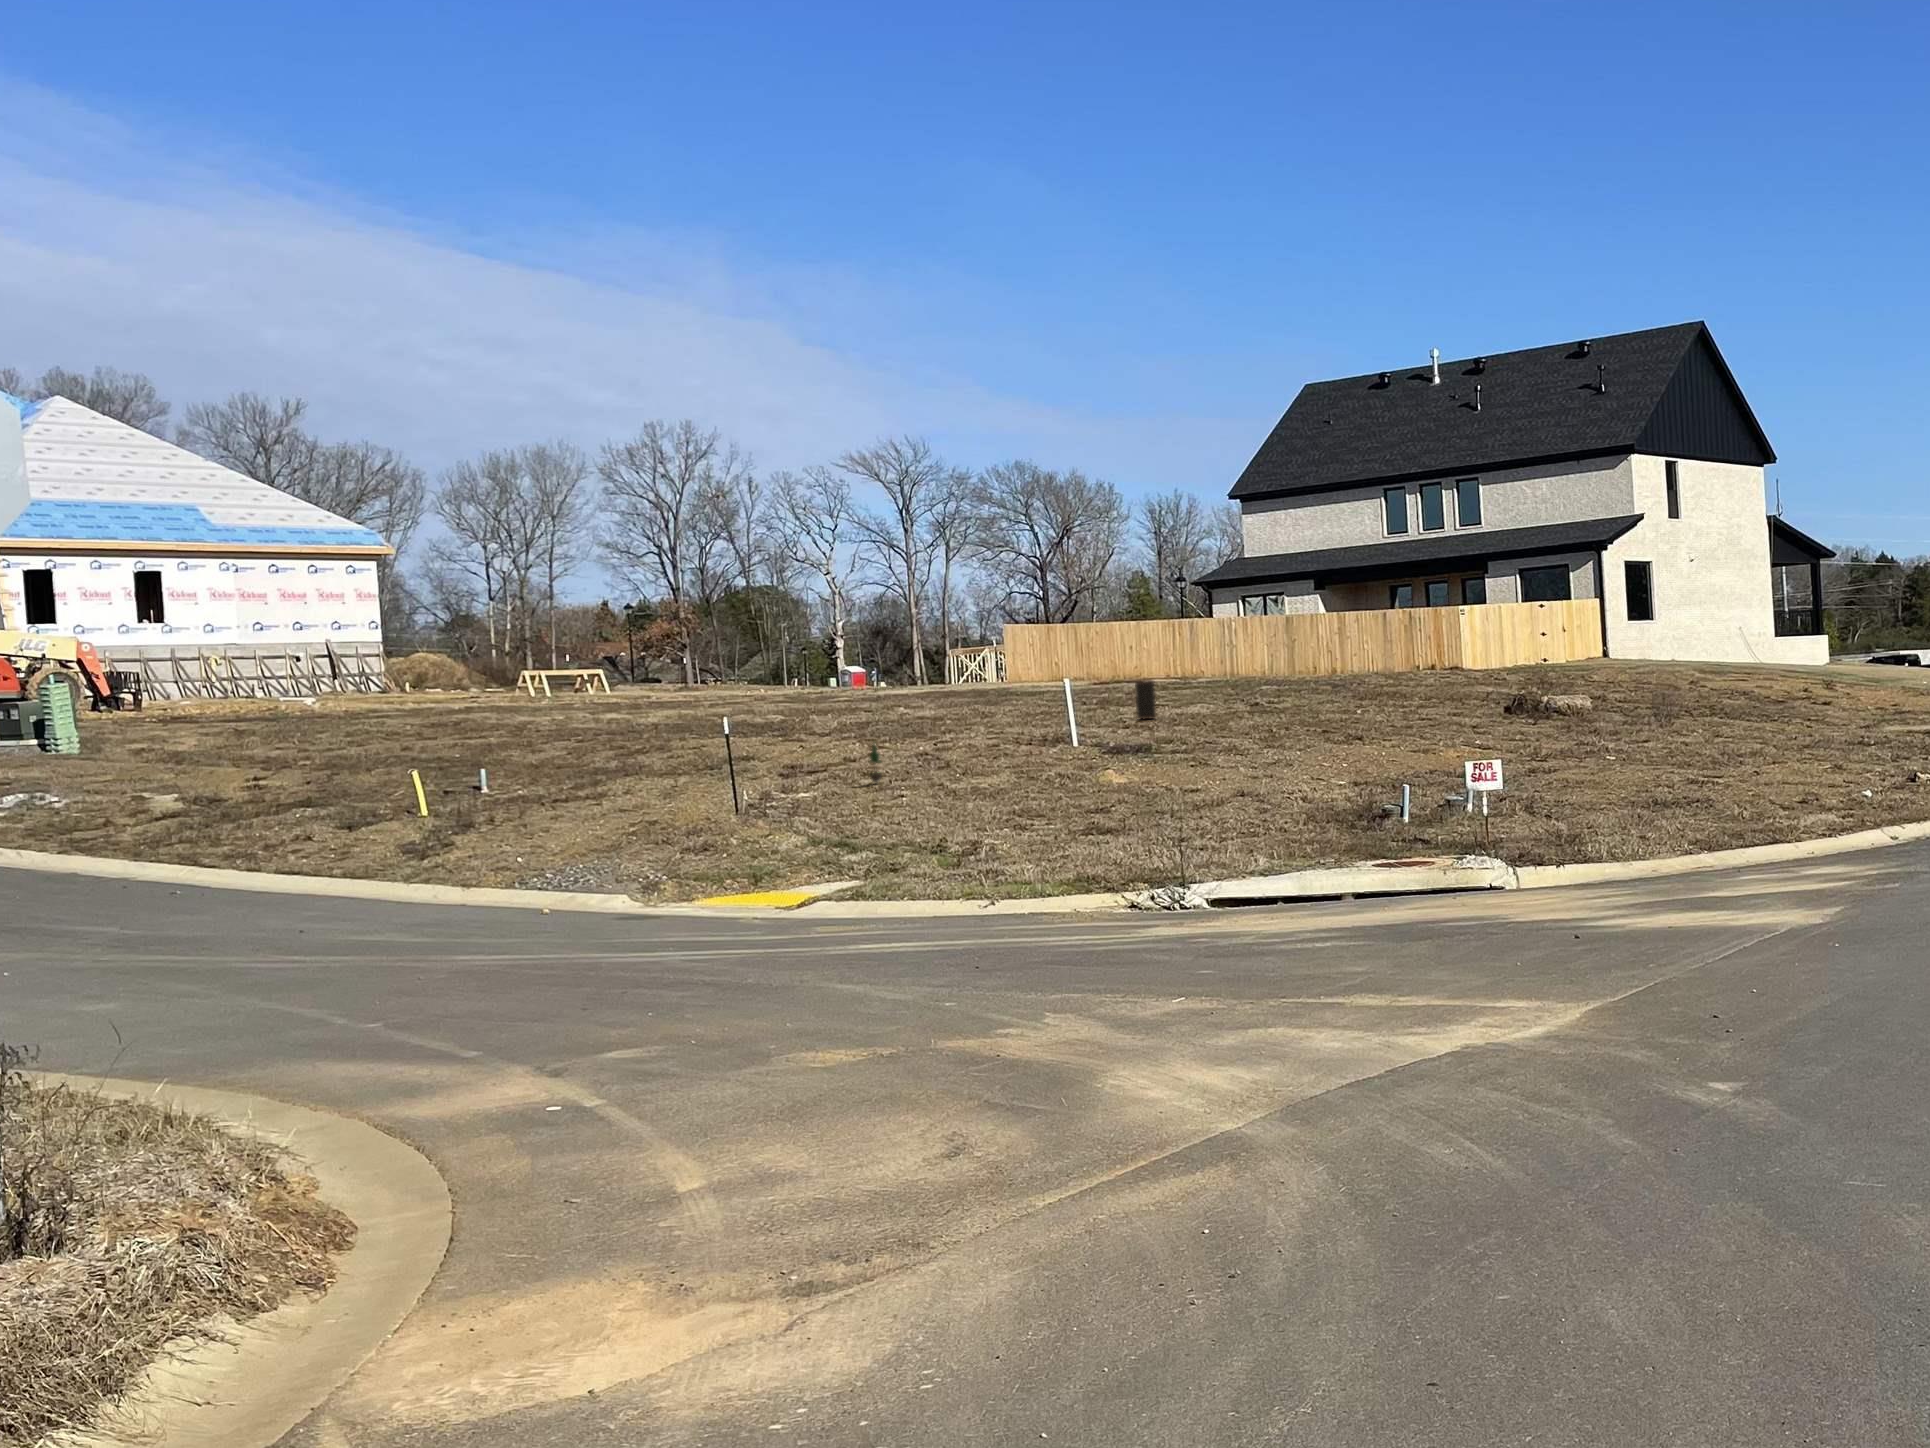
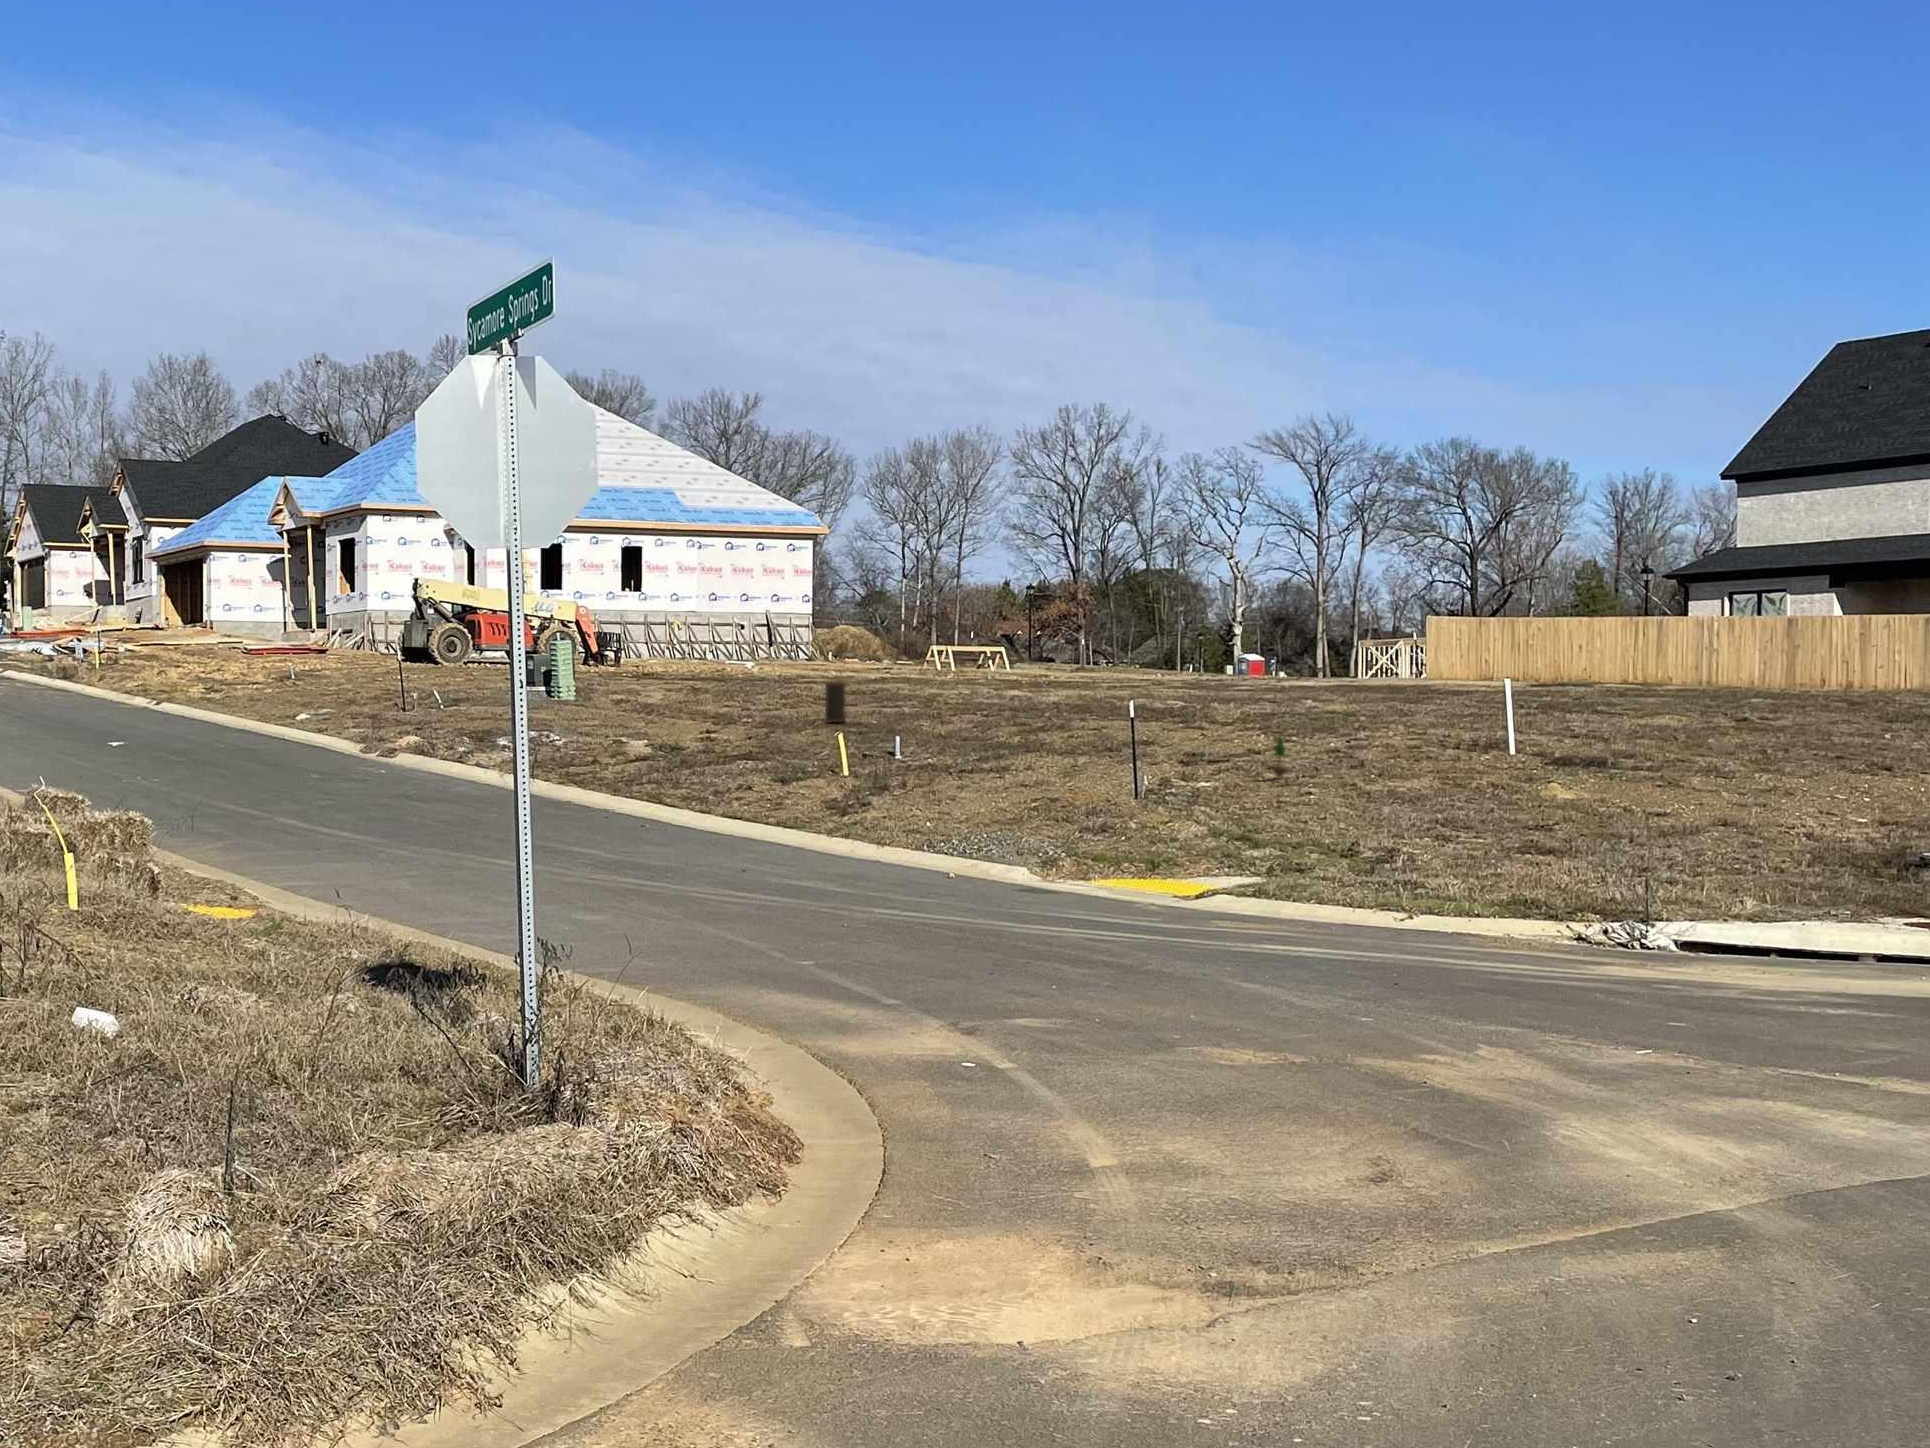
trash can: present [1135,680,1156,719] -> present [825,682,845,722]

